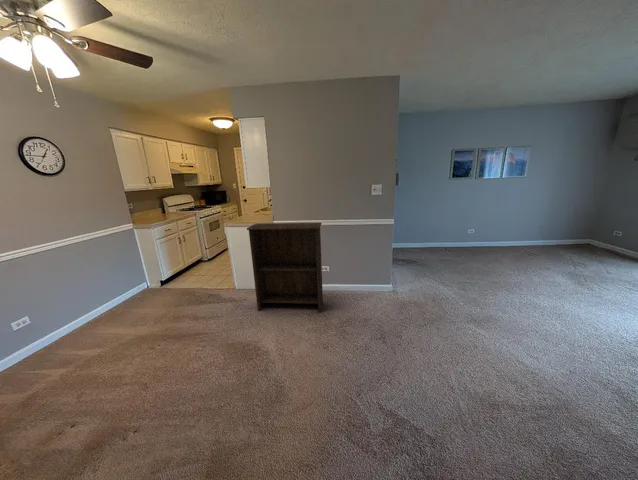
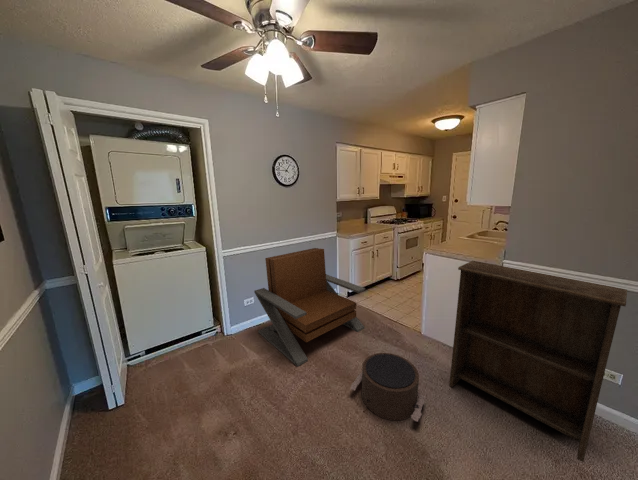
lounge chair: none [28,241,186,356] -> present [254,248,365,366]
pouf: none [184,304,243,348] -> present [350,353,425,422]

